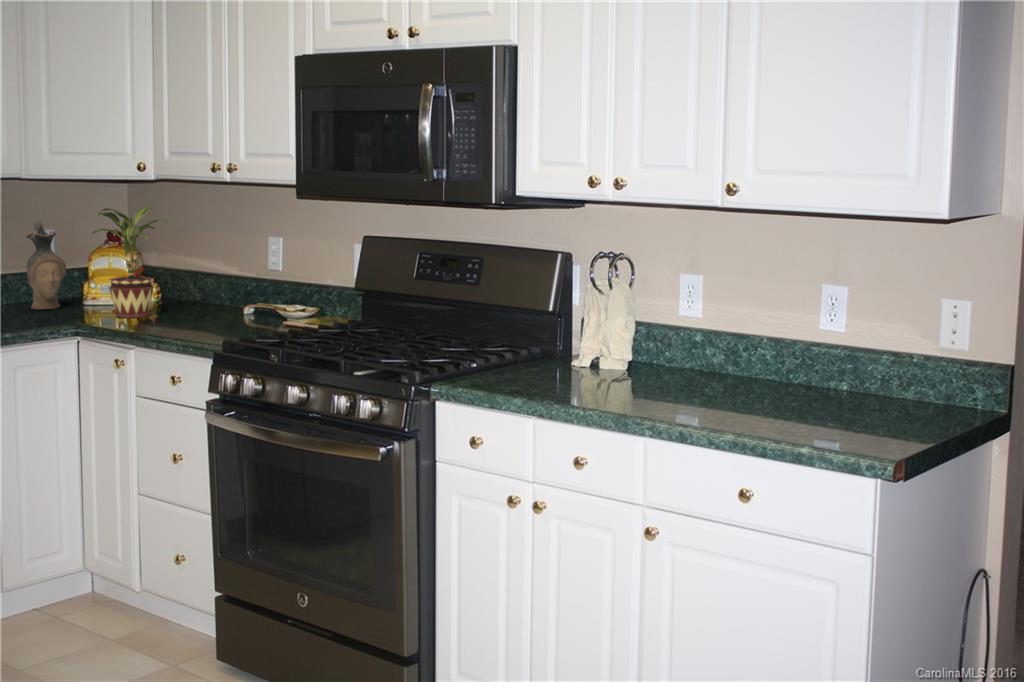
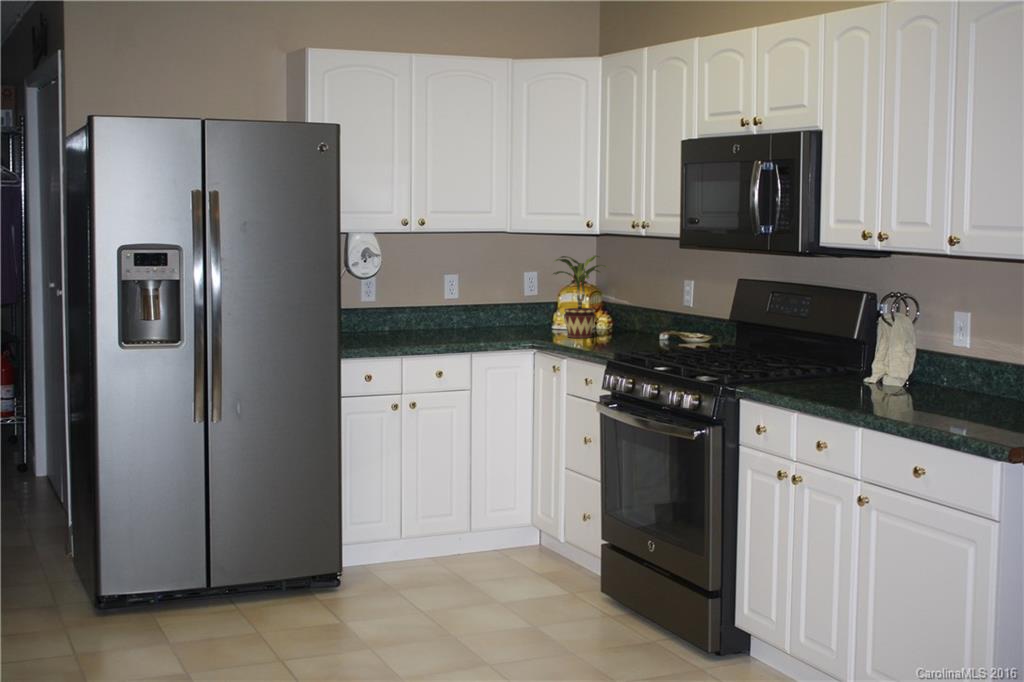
ceramic pitcher: present [26,220,66,309] -> none [516,265,543,331]

